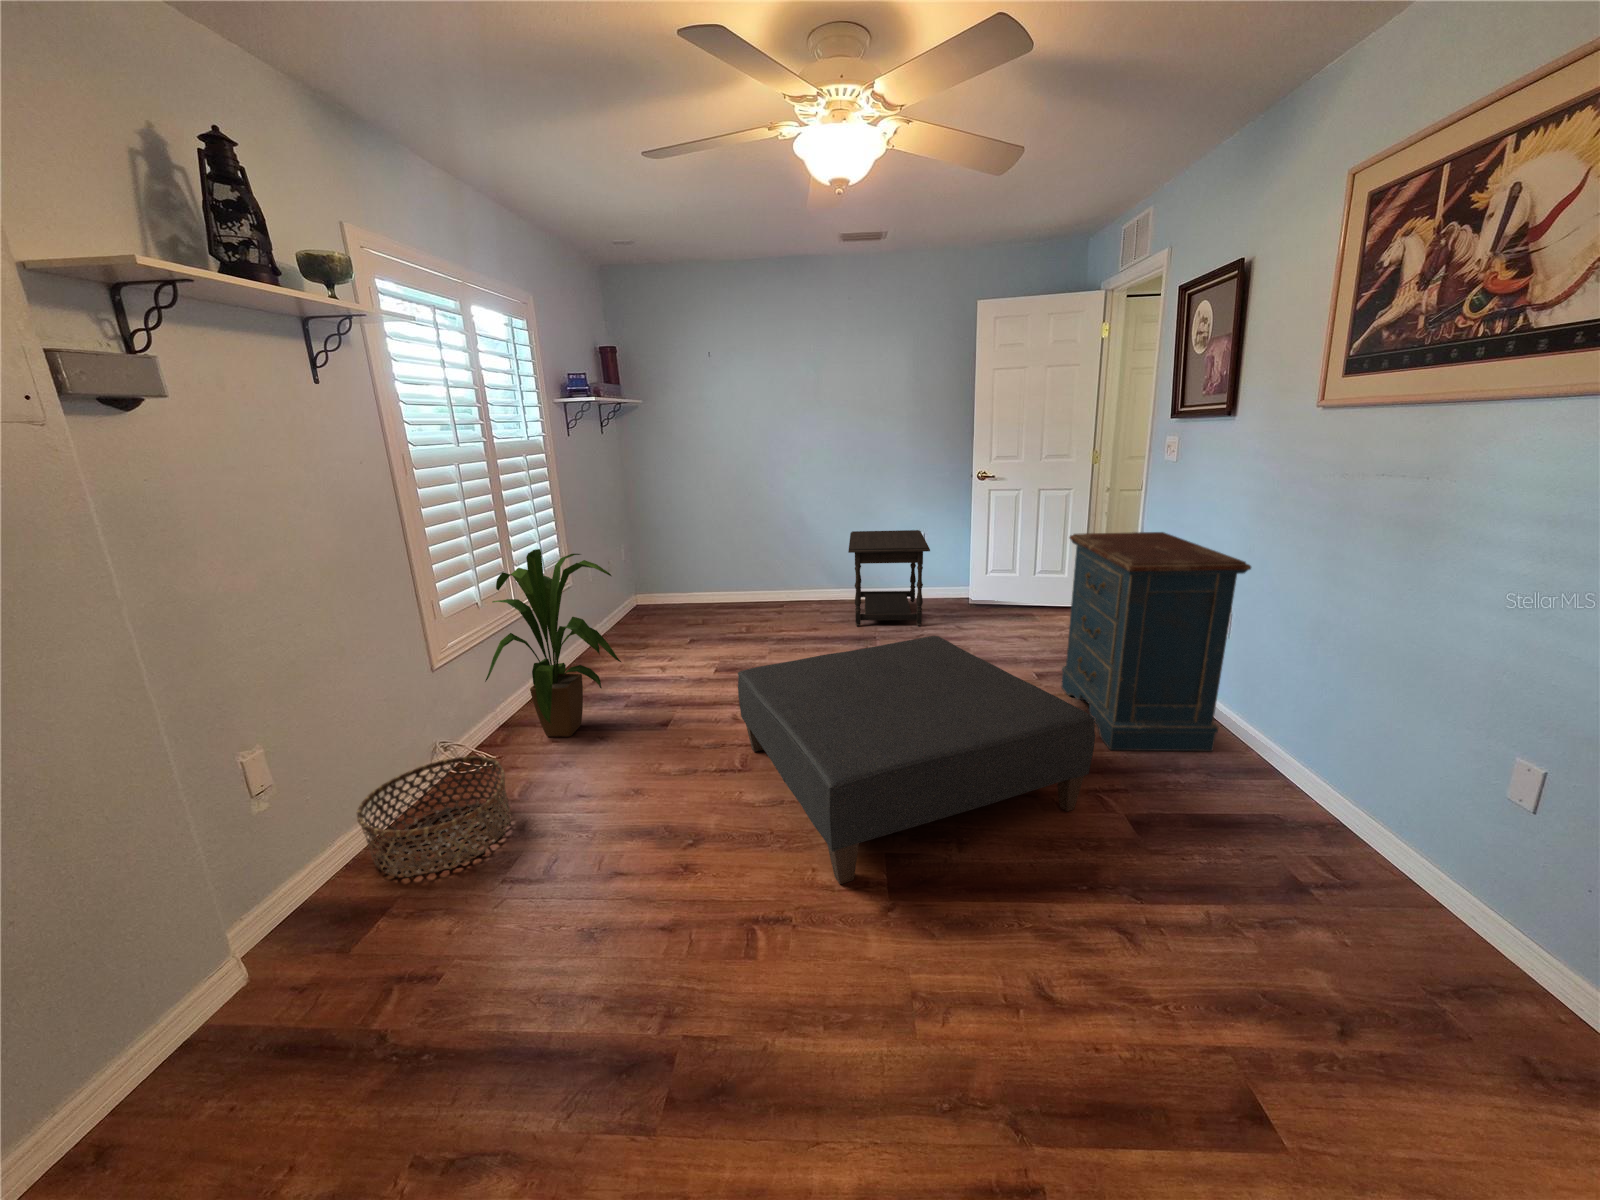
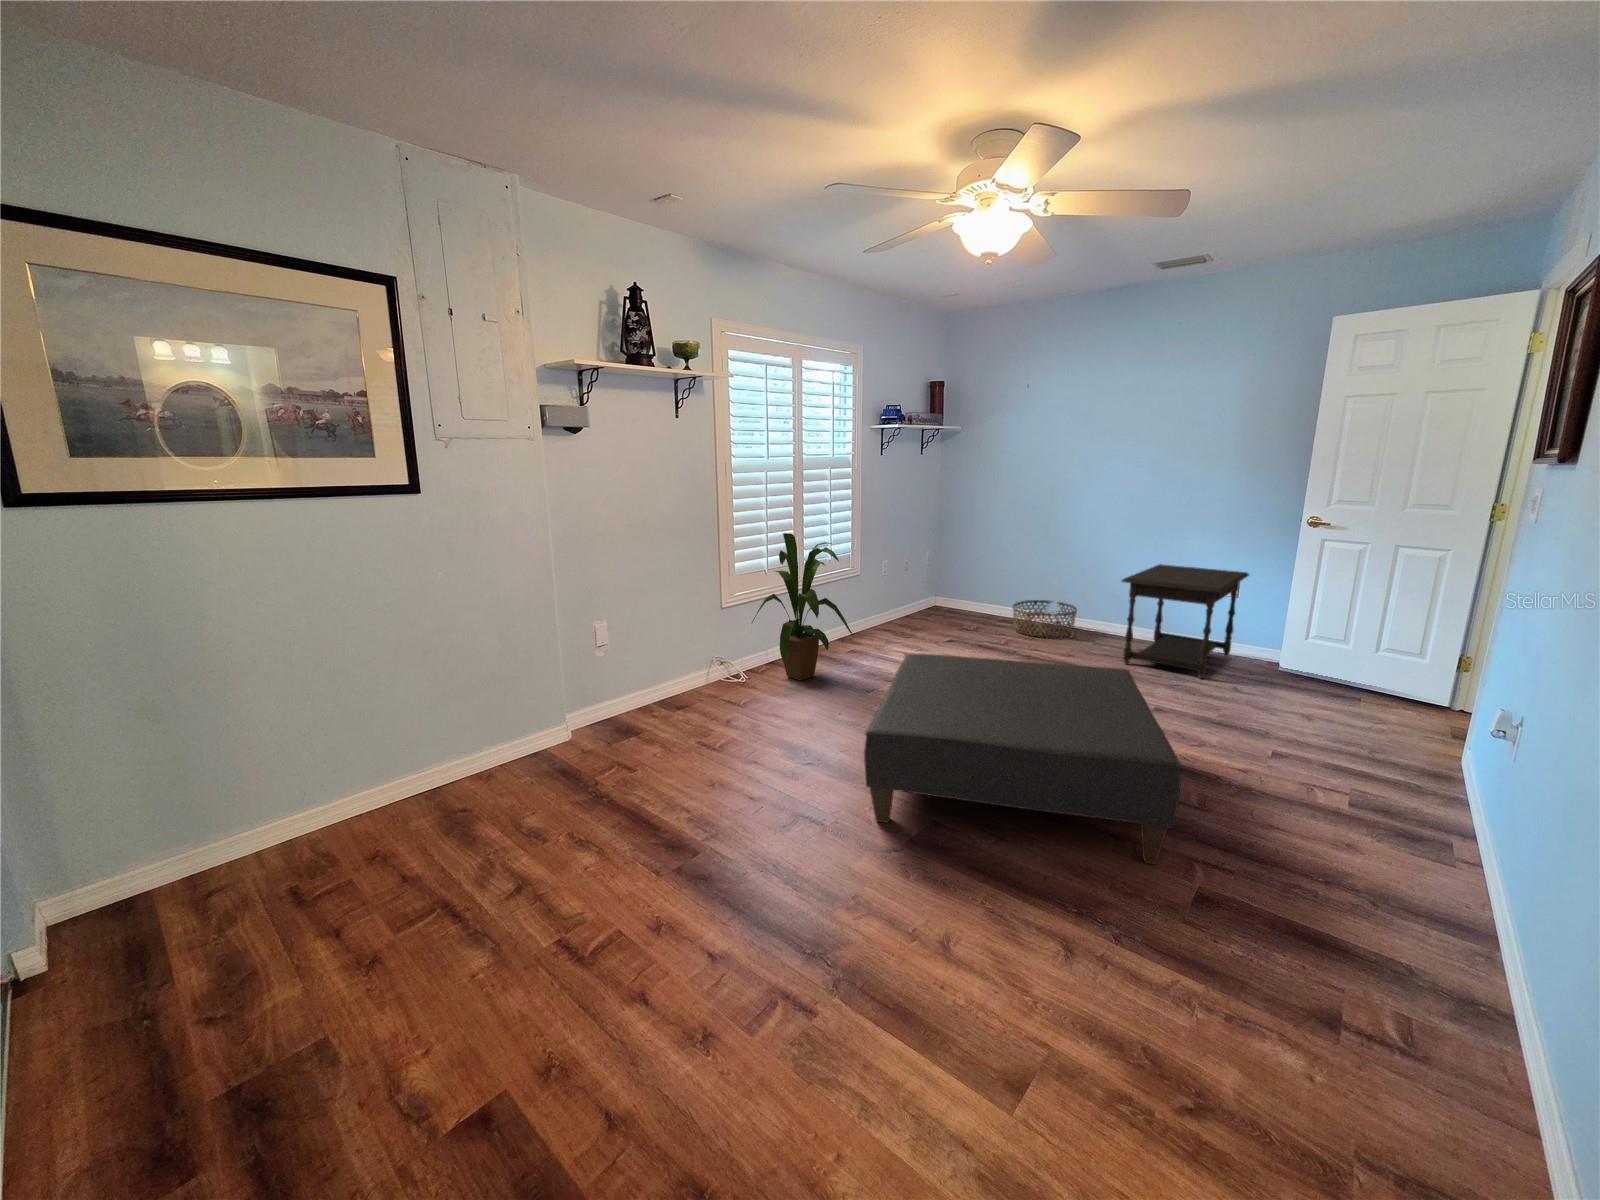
dresser: present [1062,532,1251,751] -> none [1287,583,1526,898]
basket: present [357,756,512,877] -> present [1013,600,1077,637]

